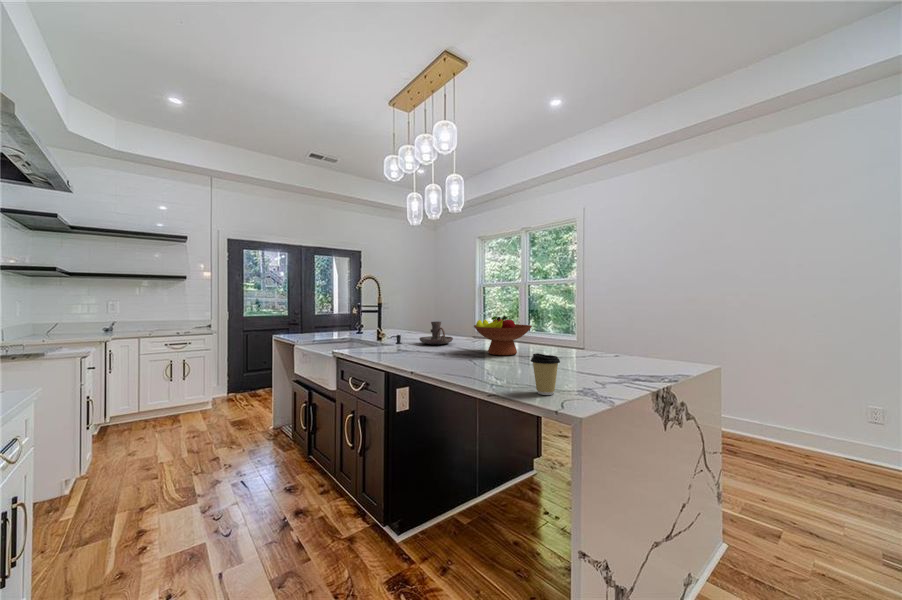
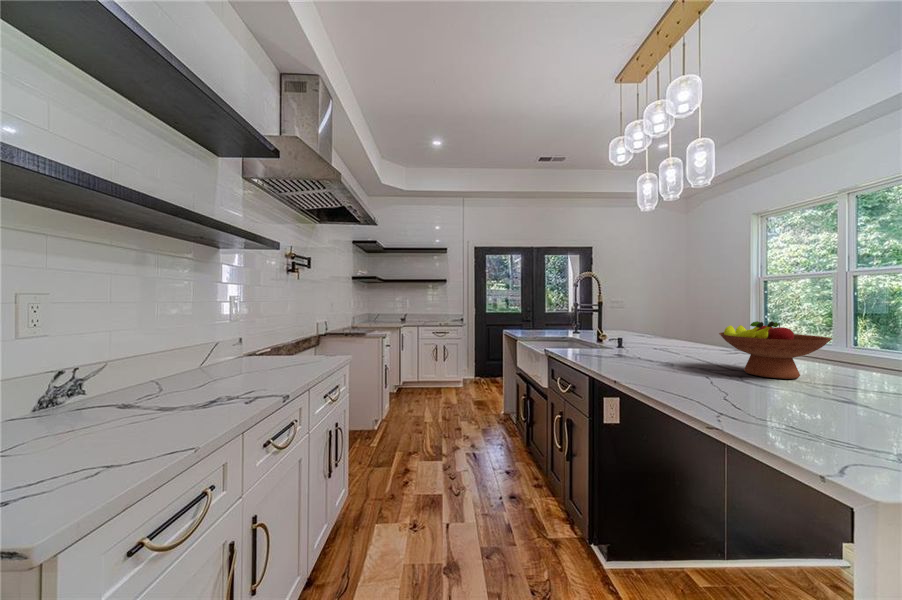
candle holder: present [419,321,453,345] -> none [646,325,695,353]
coffee cup: present [531,353,560,395] -> none [789,382,854,451]

